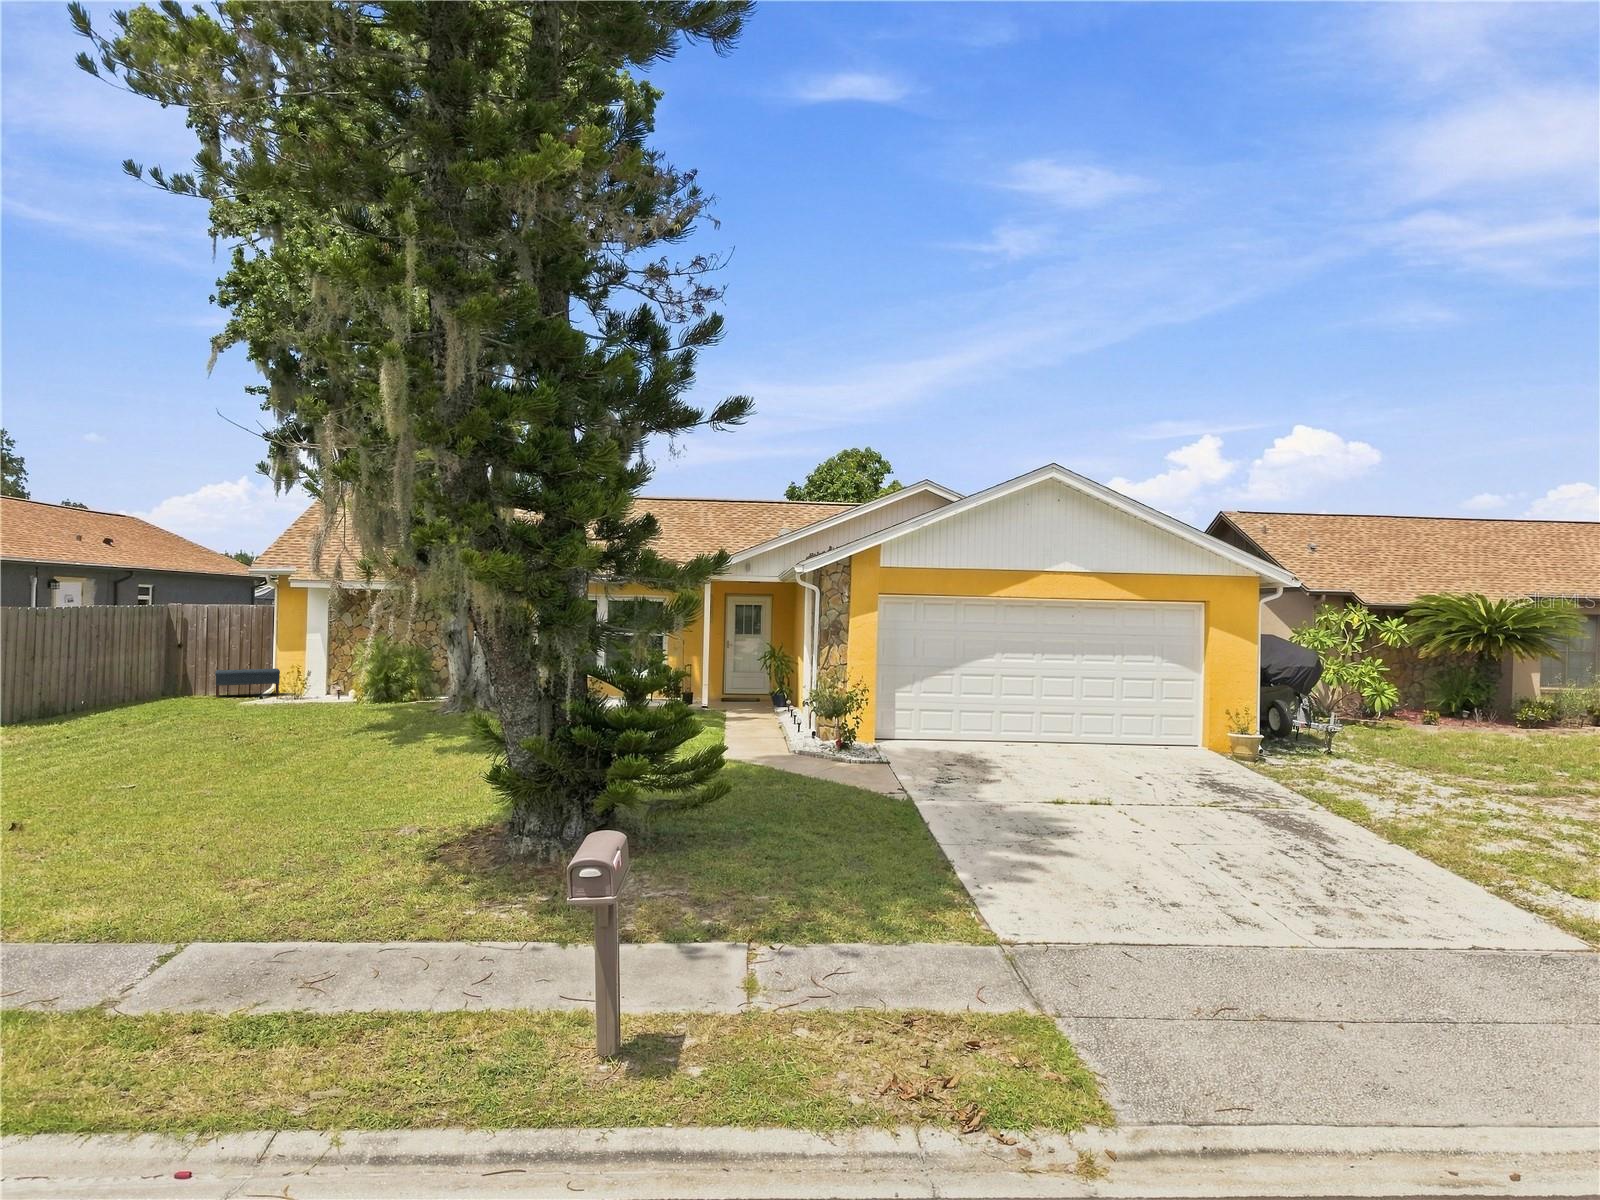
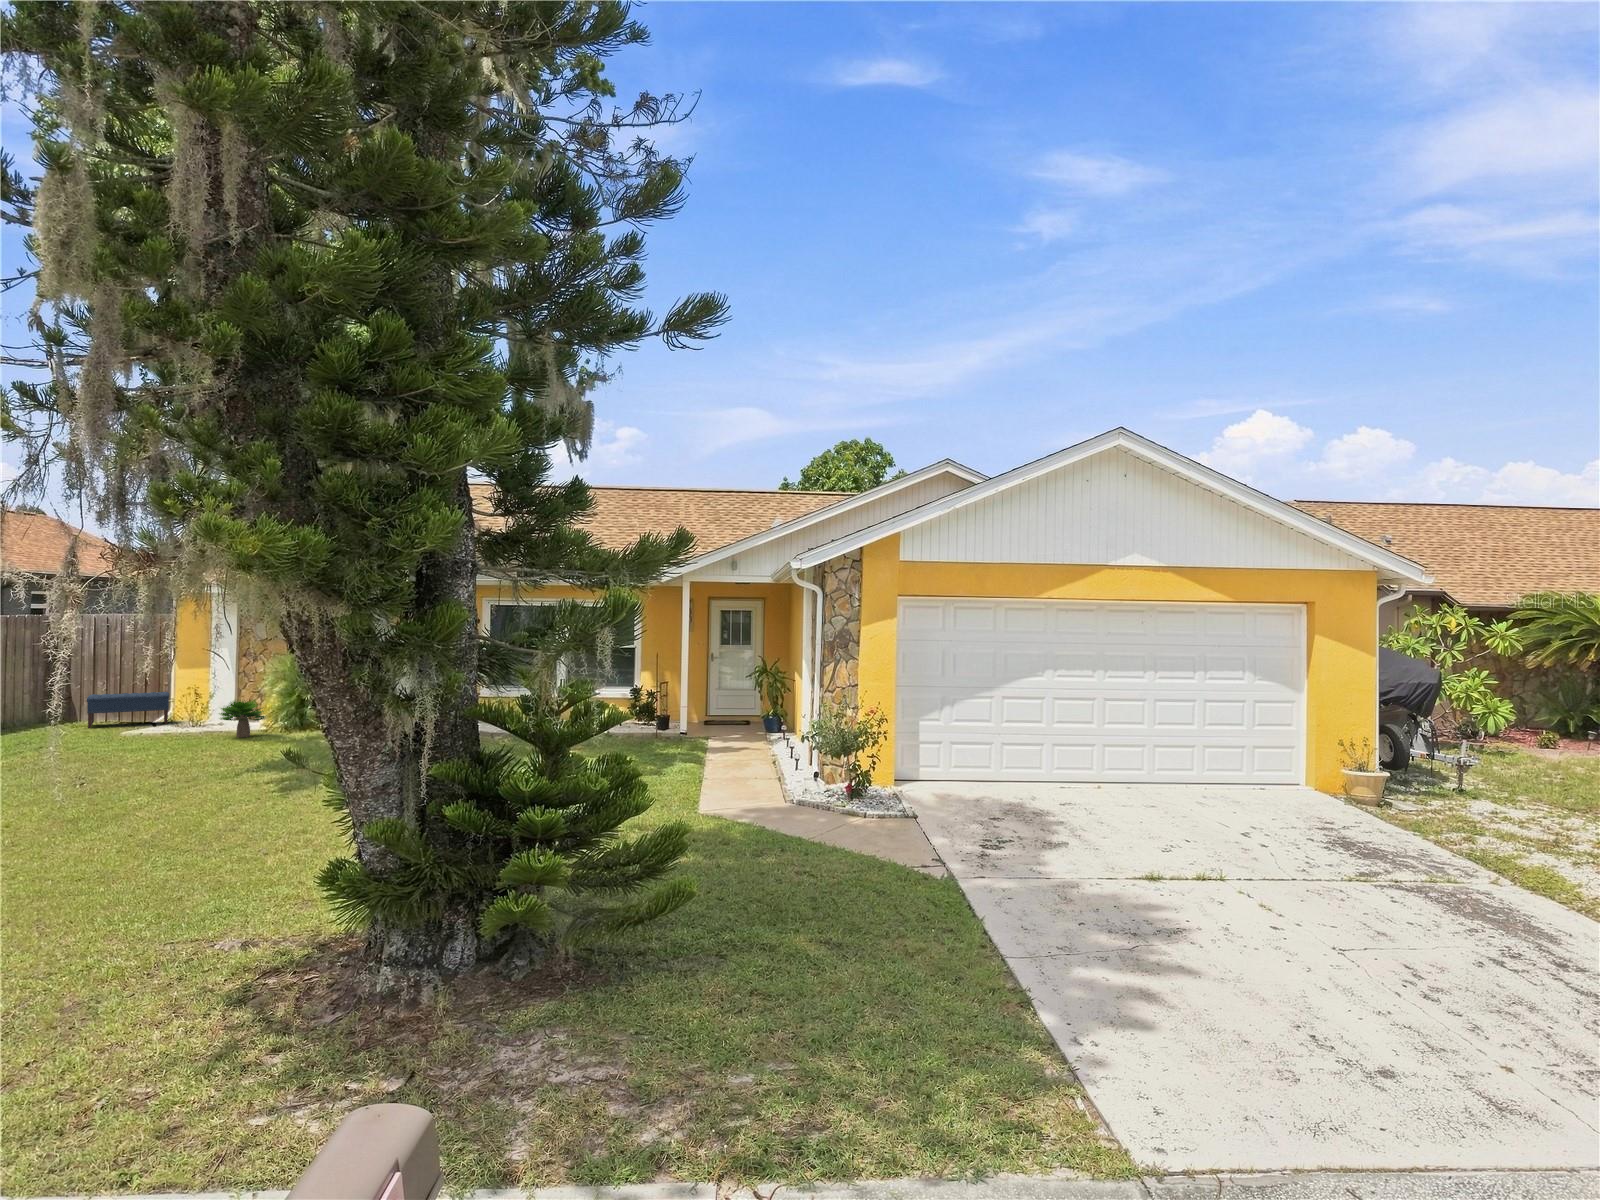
potted plant: none [324,674,367,705] -> present [219,700,266,737]

